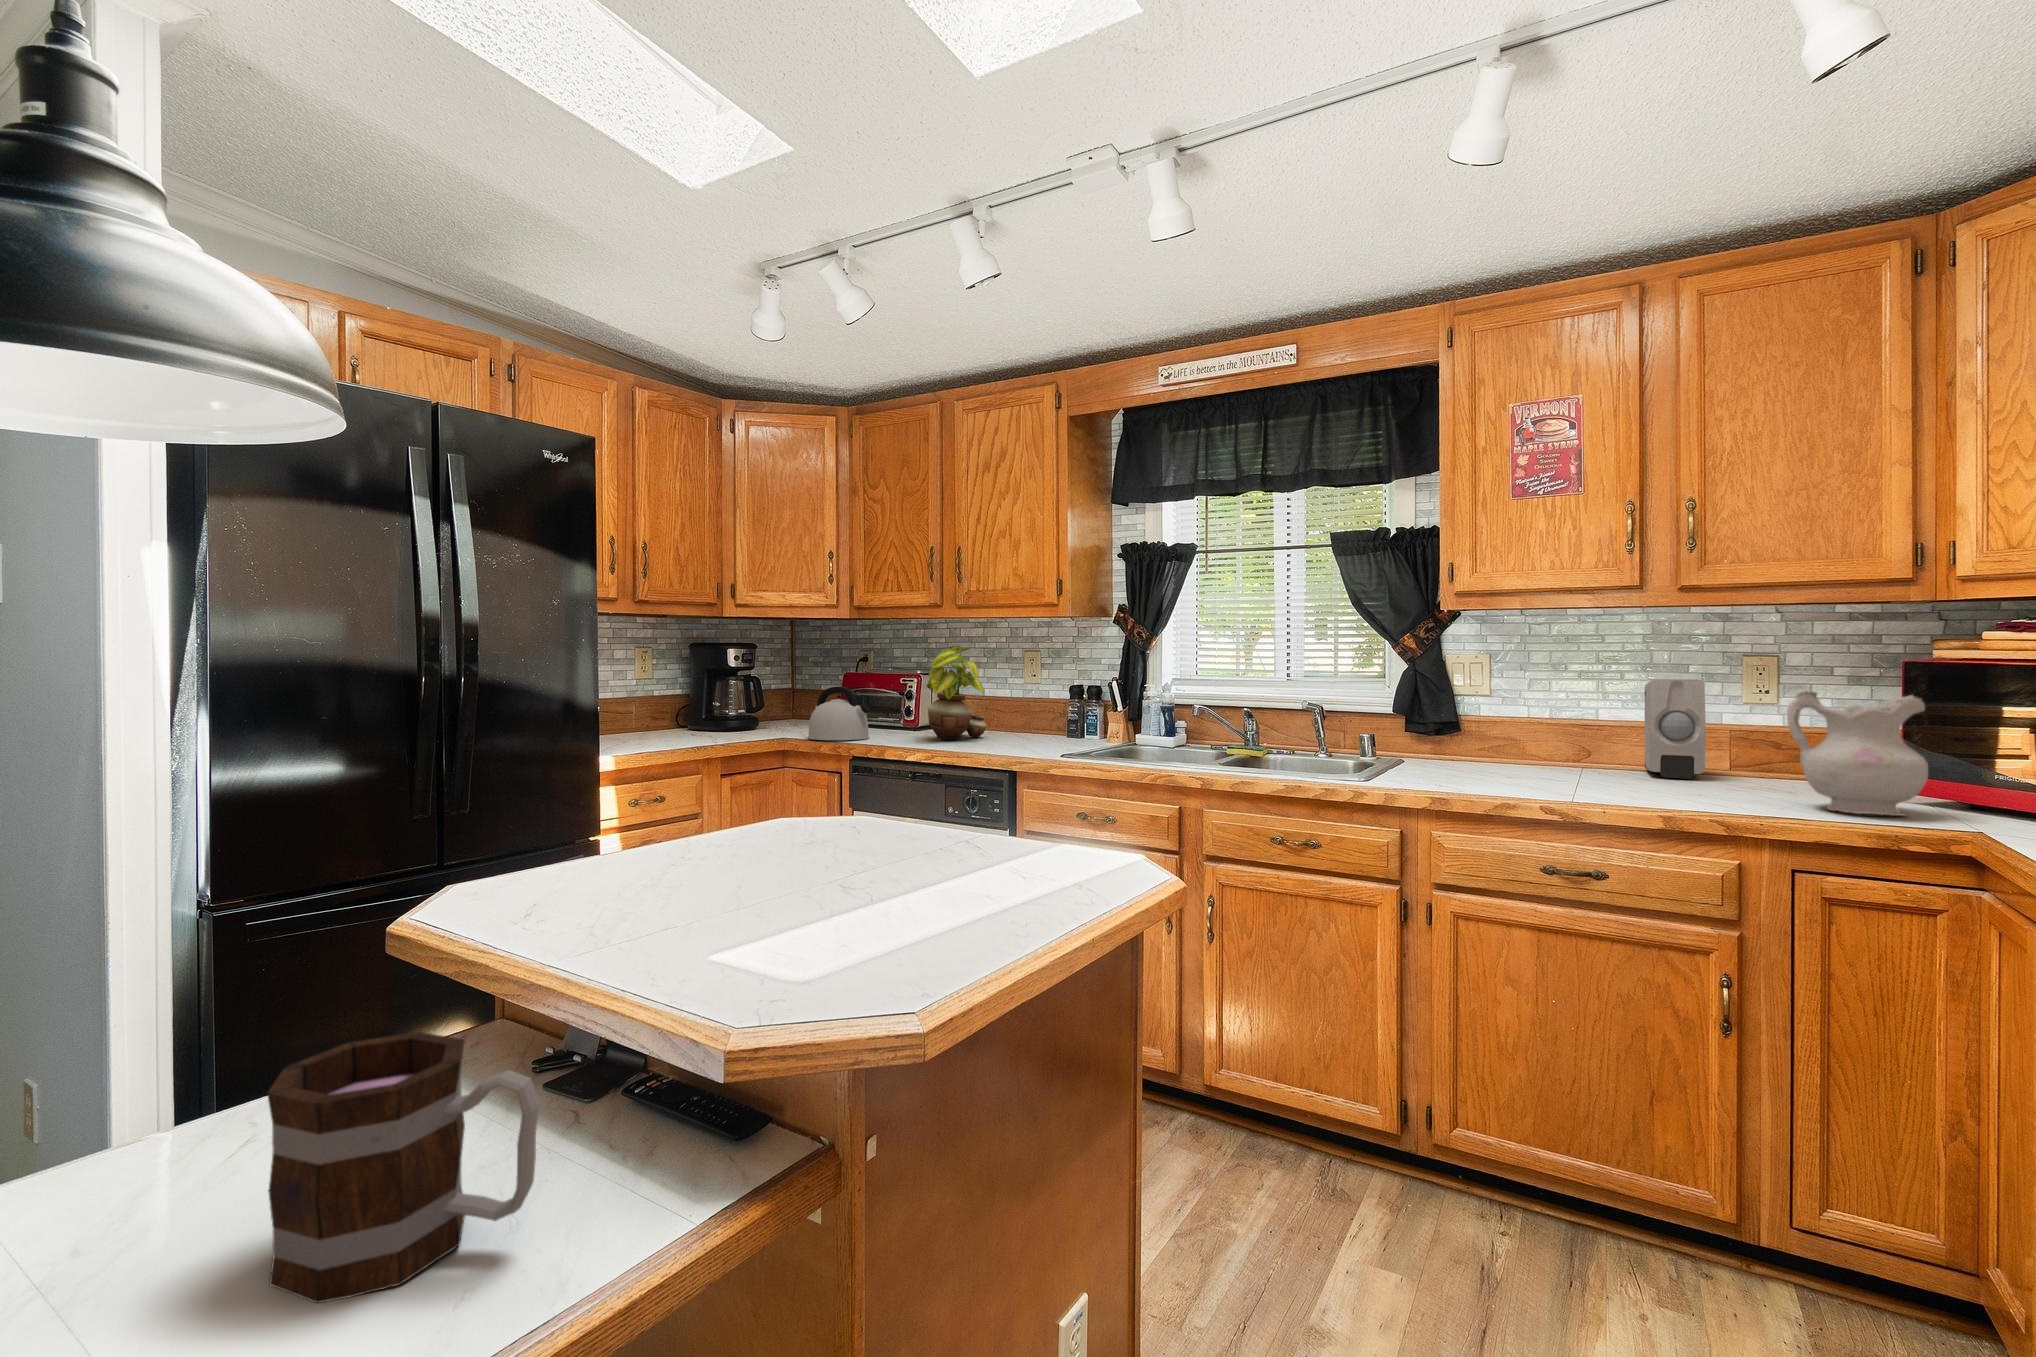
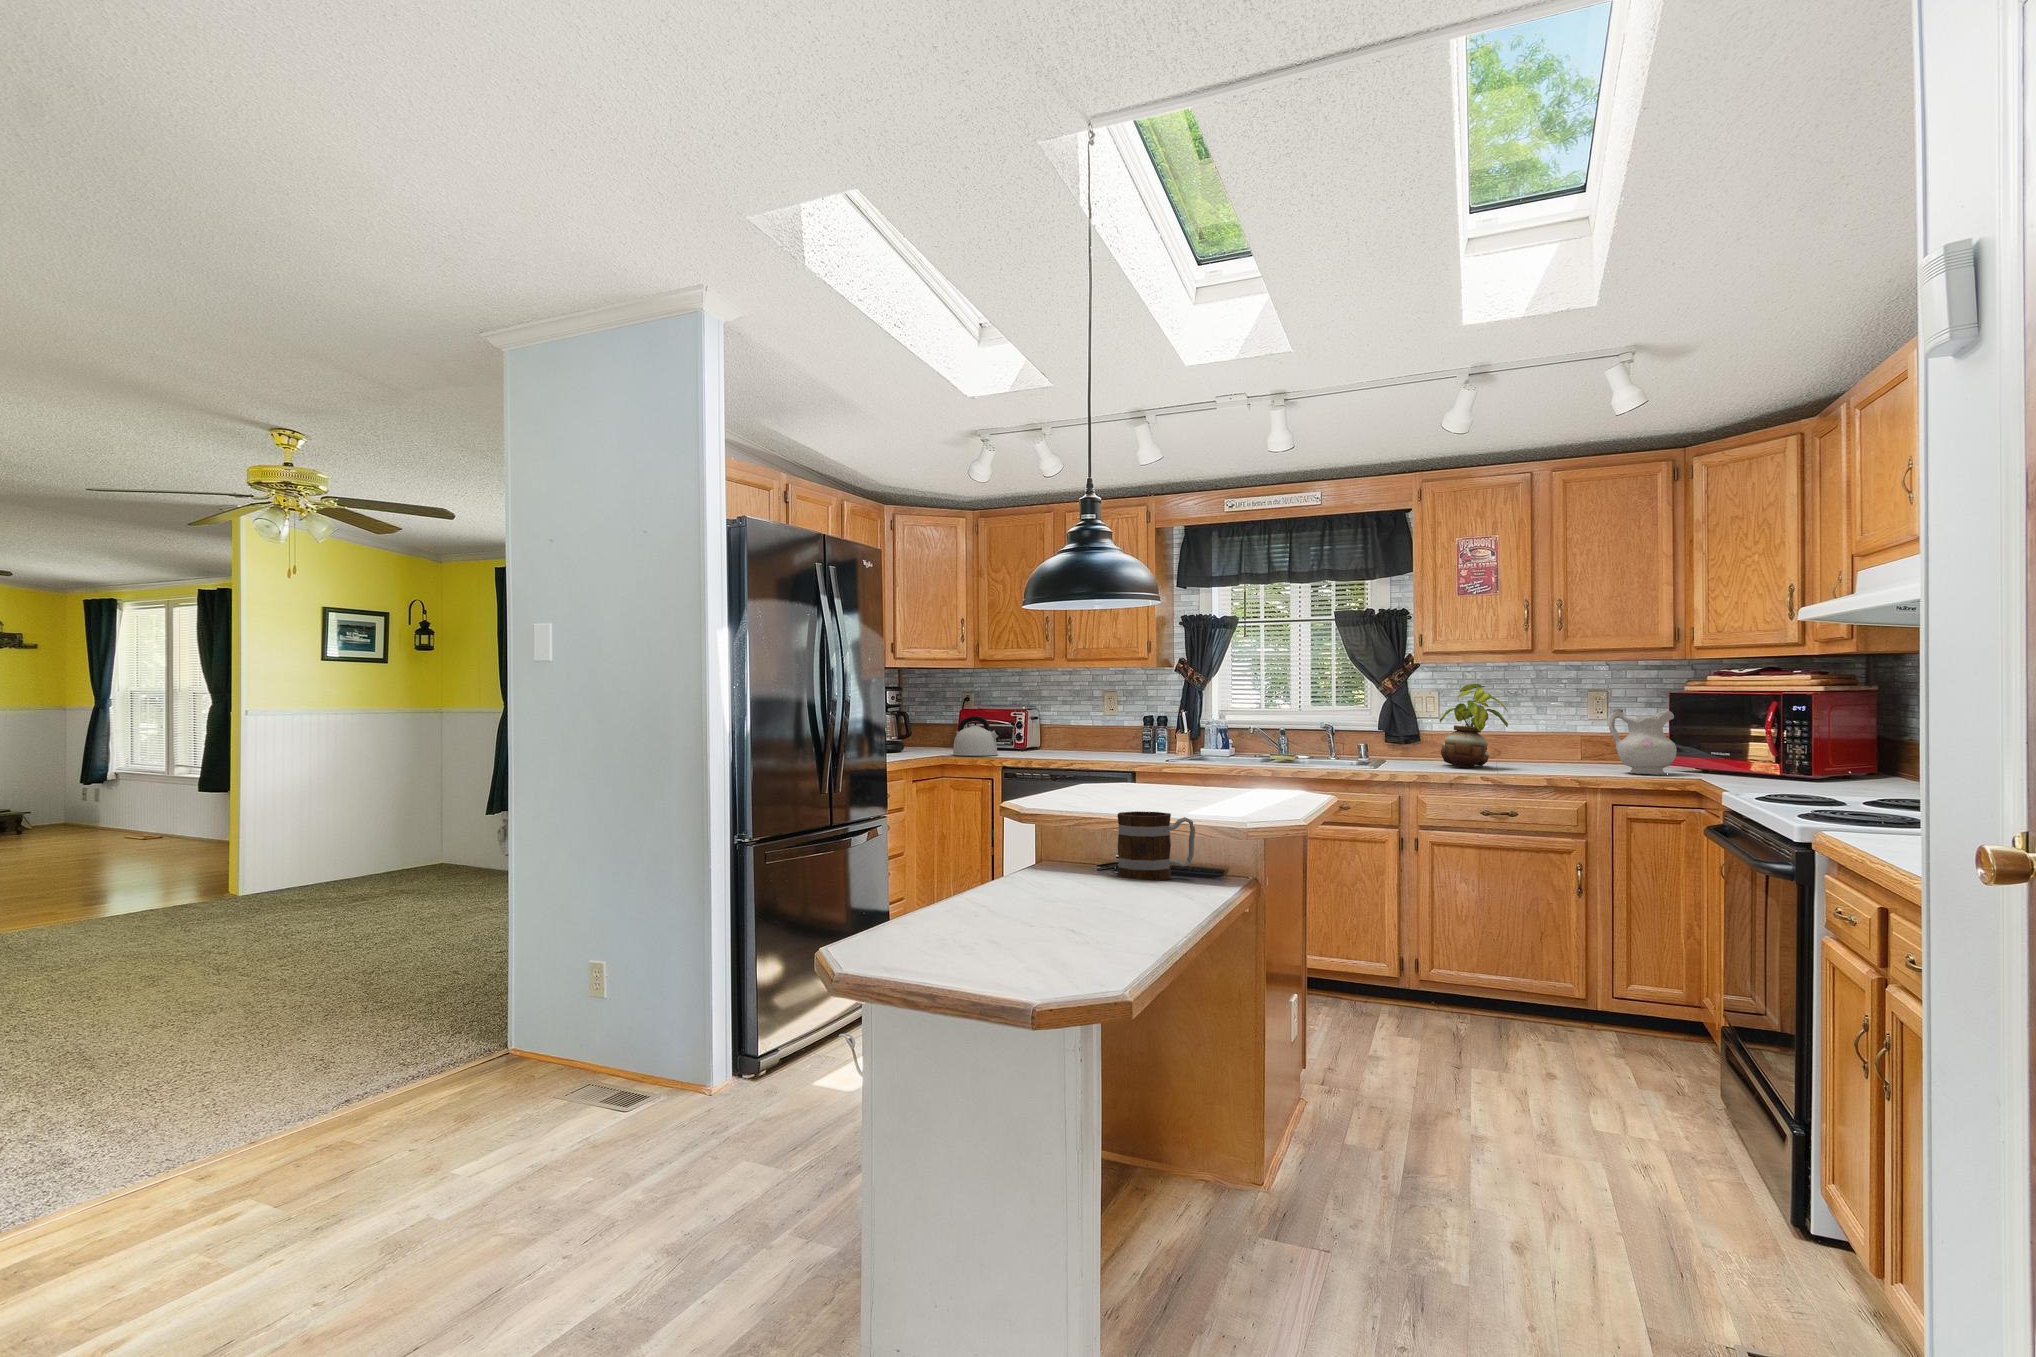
potted plant: present [928,646,986,740] -> present [1440,684,1508,767]
soap dispenser: present [1644,679,1706,779] -> none [1534,706,1569,765]

